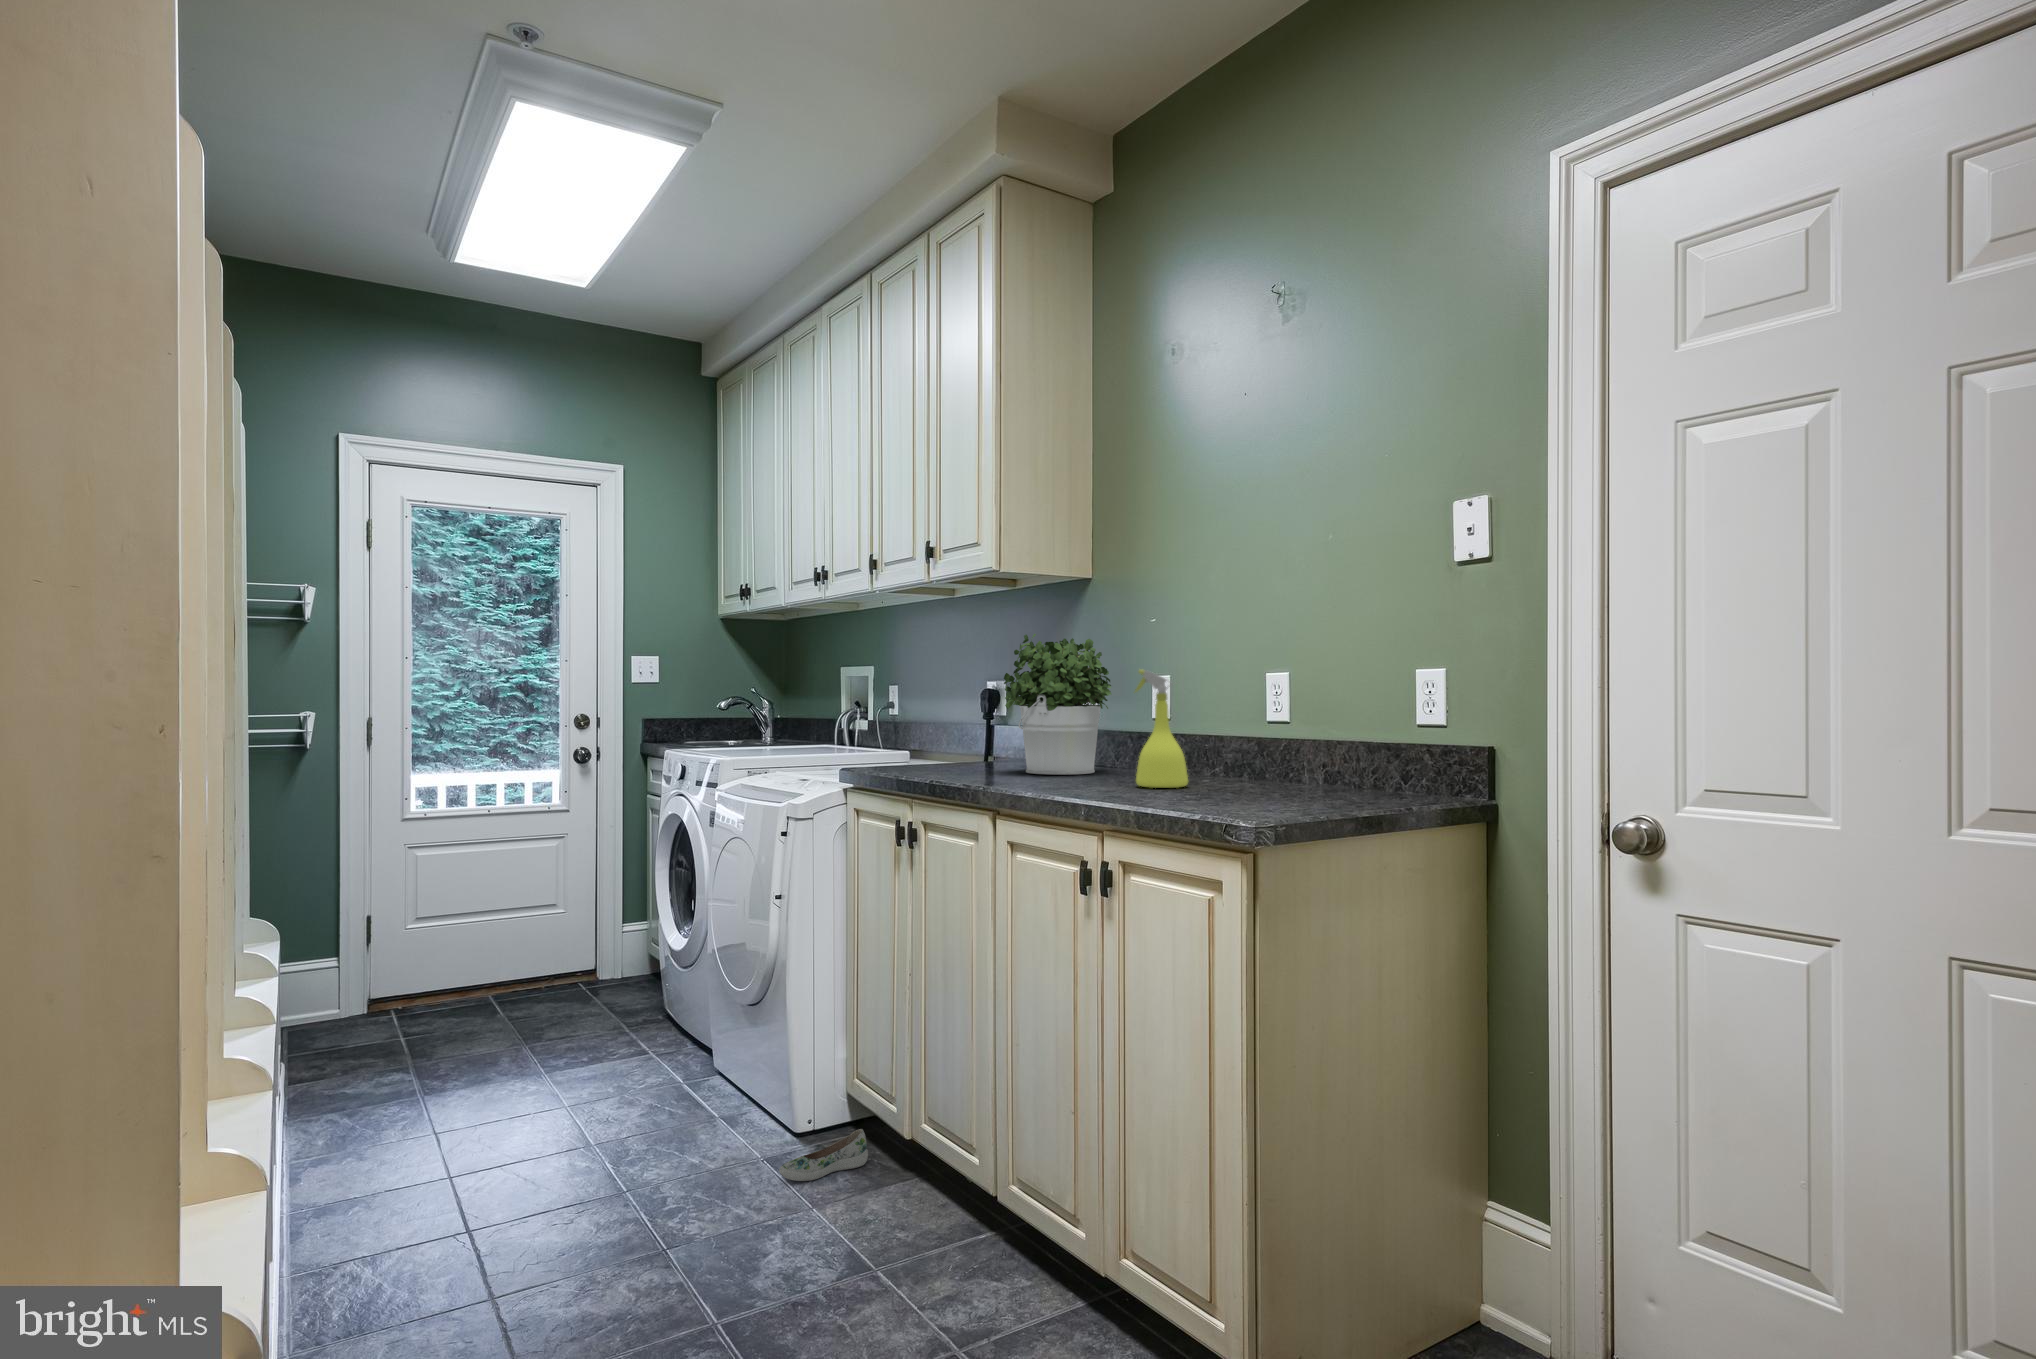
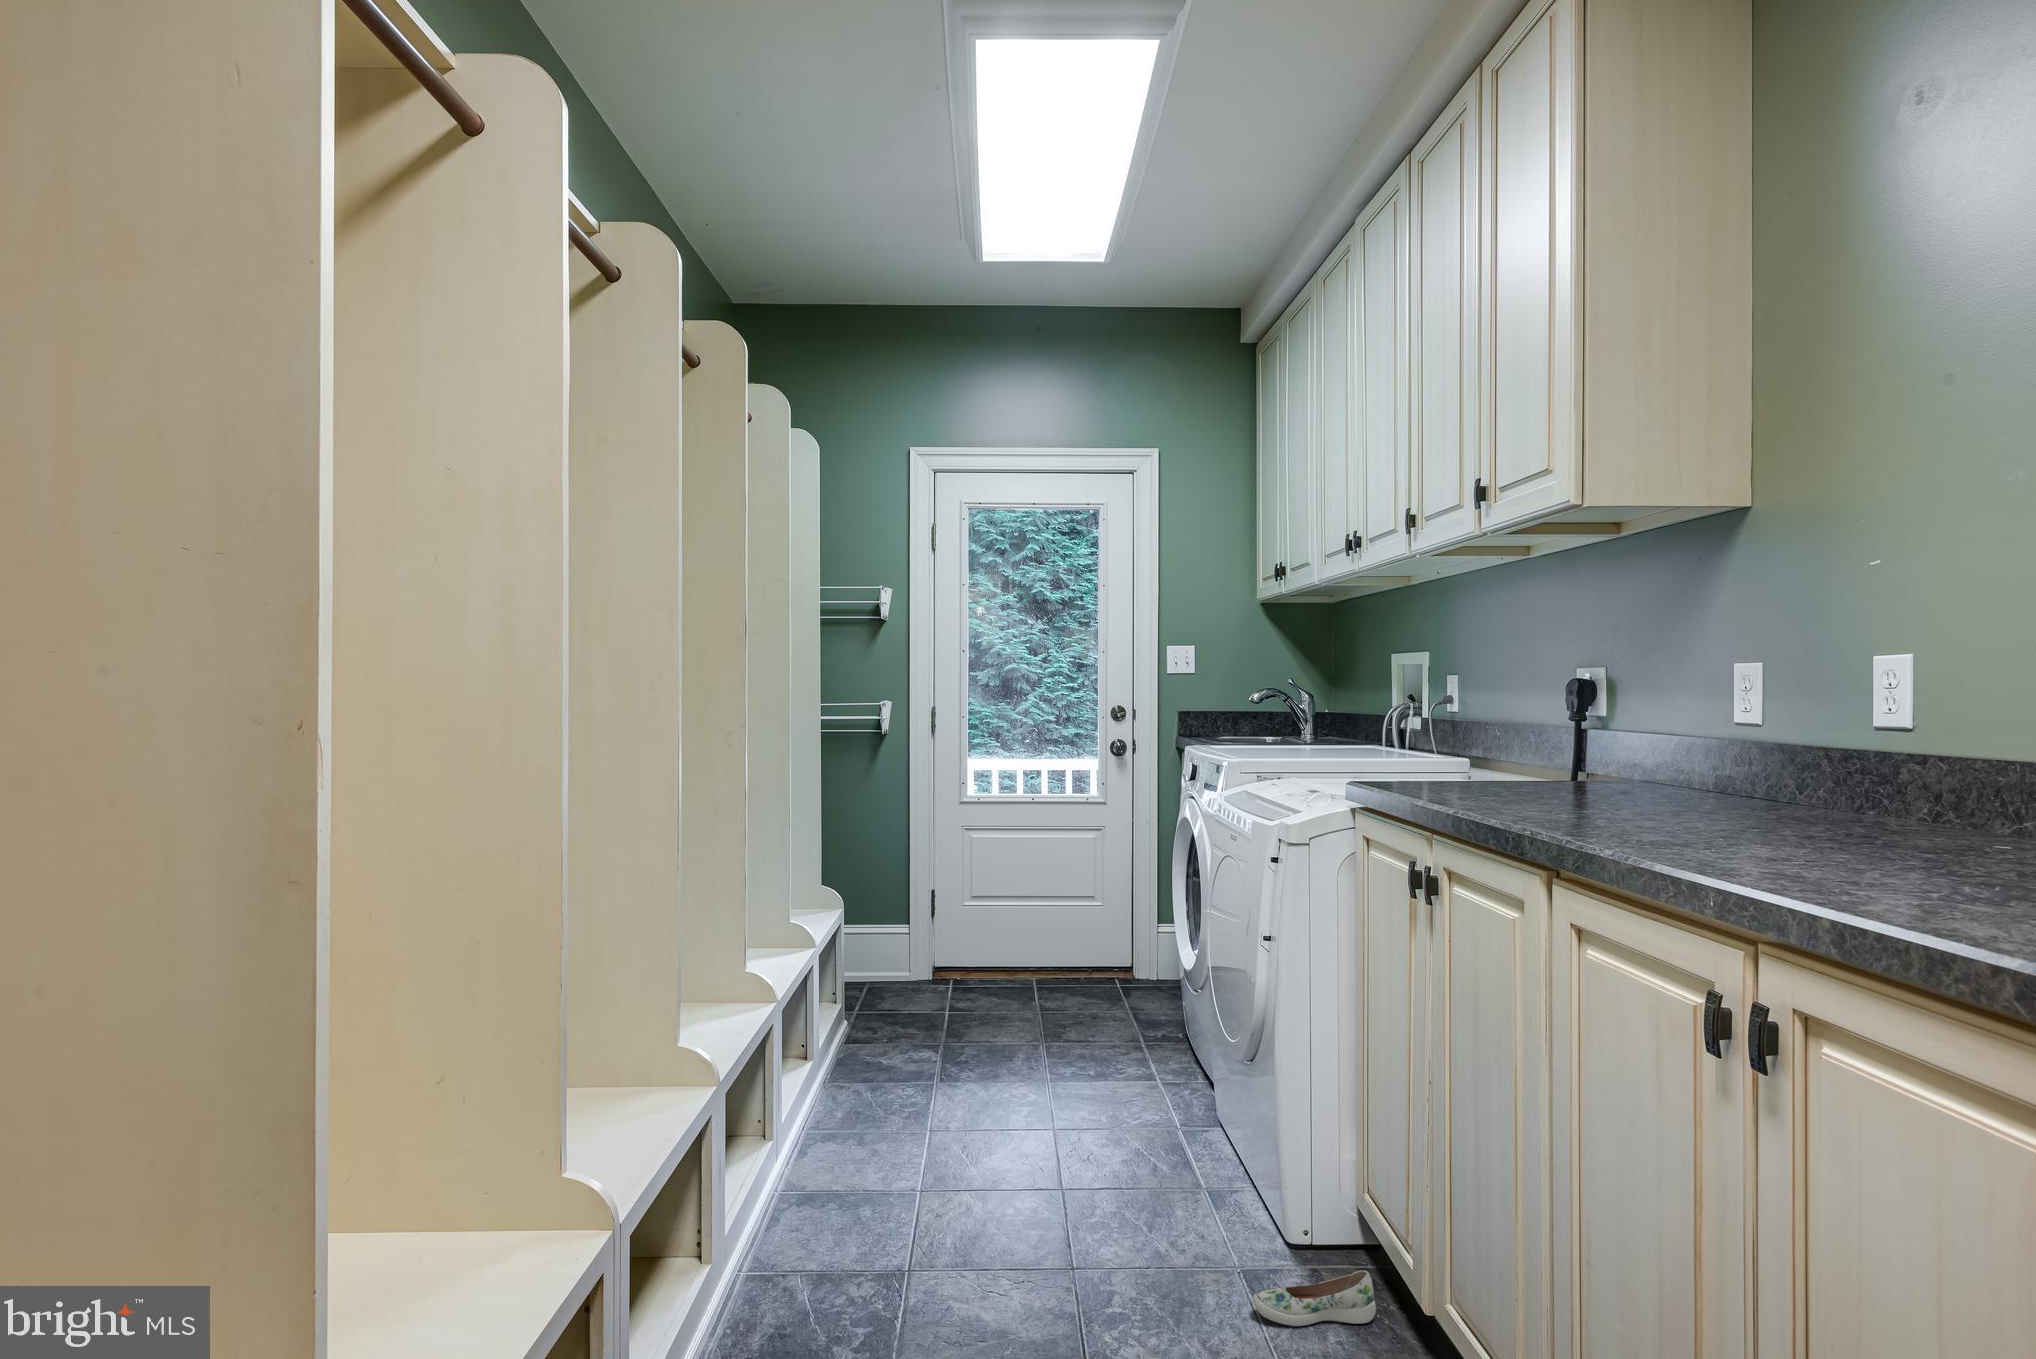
potted plant: present [1004,634,1111,775] -> none [1588,596,1786,814]
spray bottle: present [1135,670,1188,788] -> none [1828,645,1956,861]

